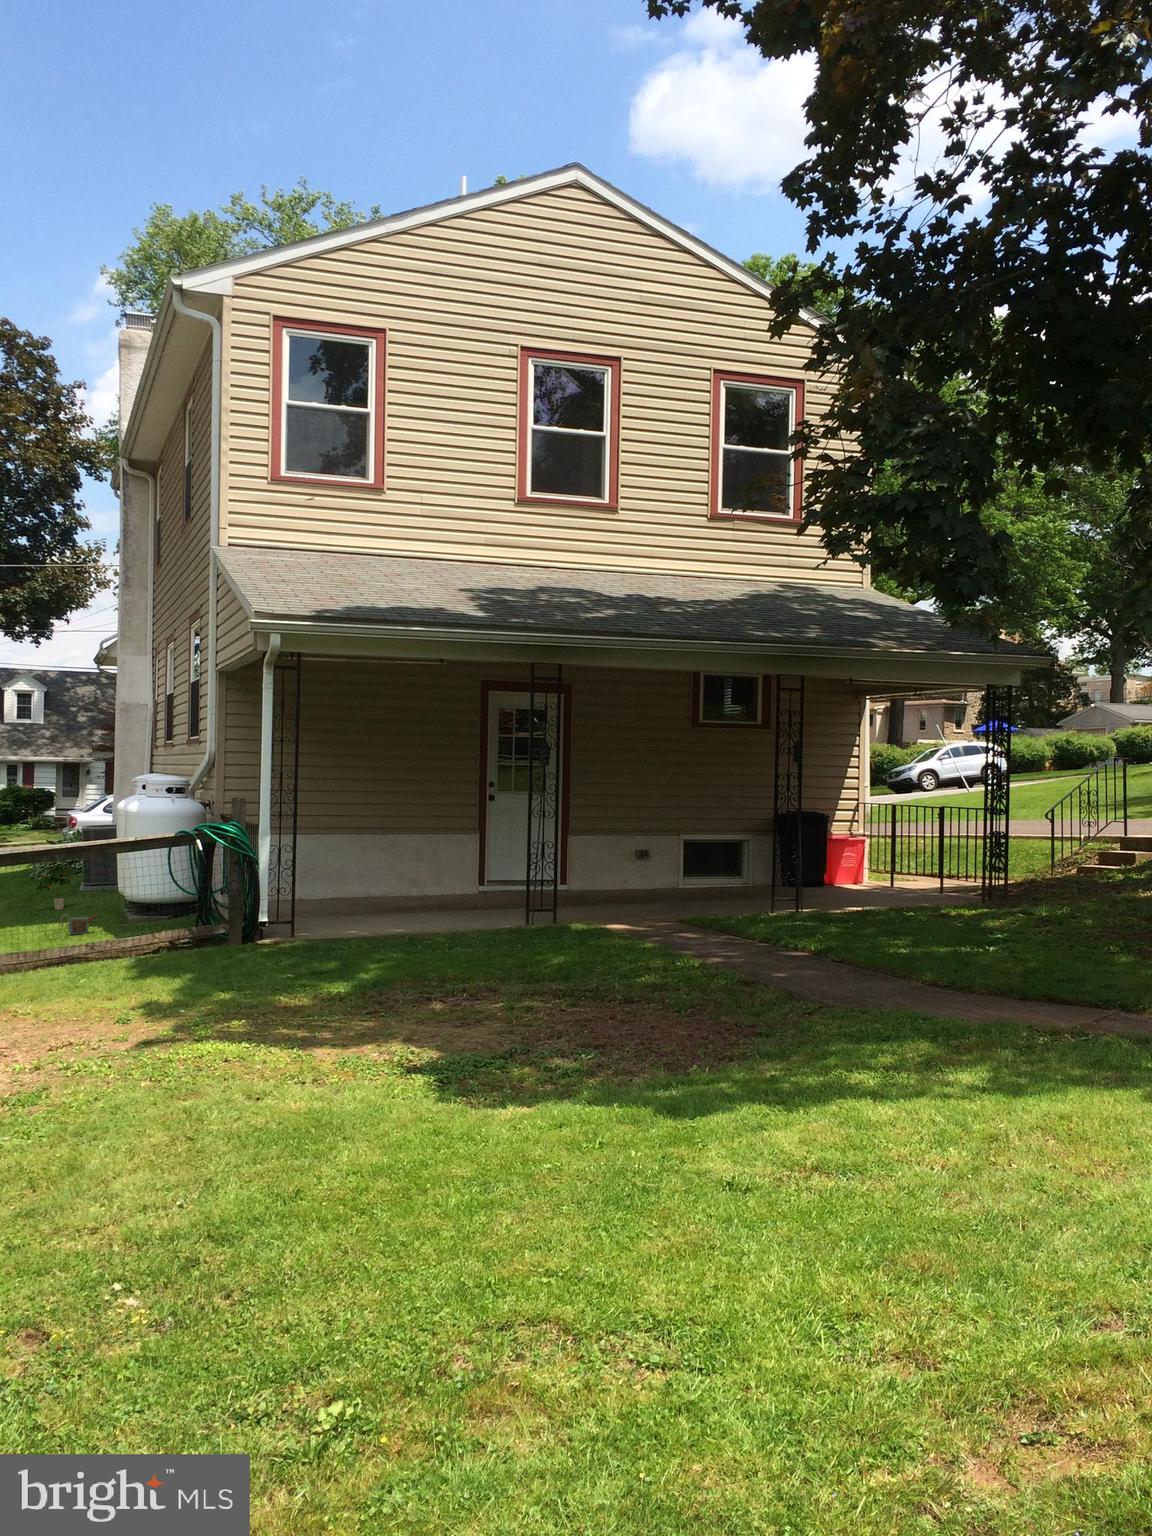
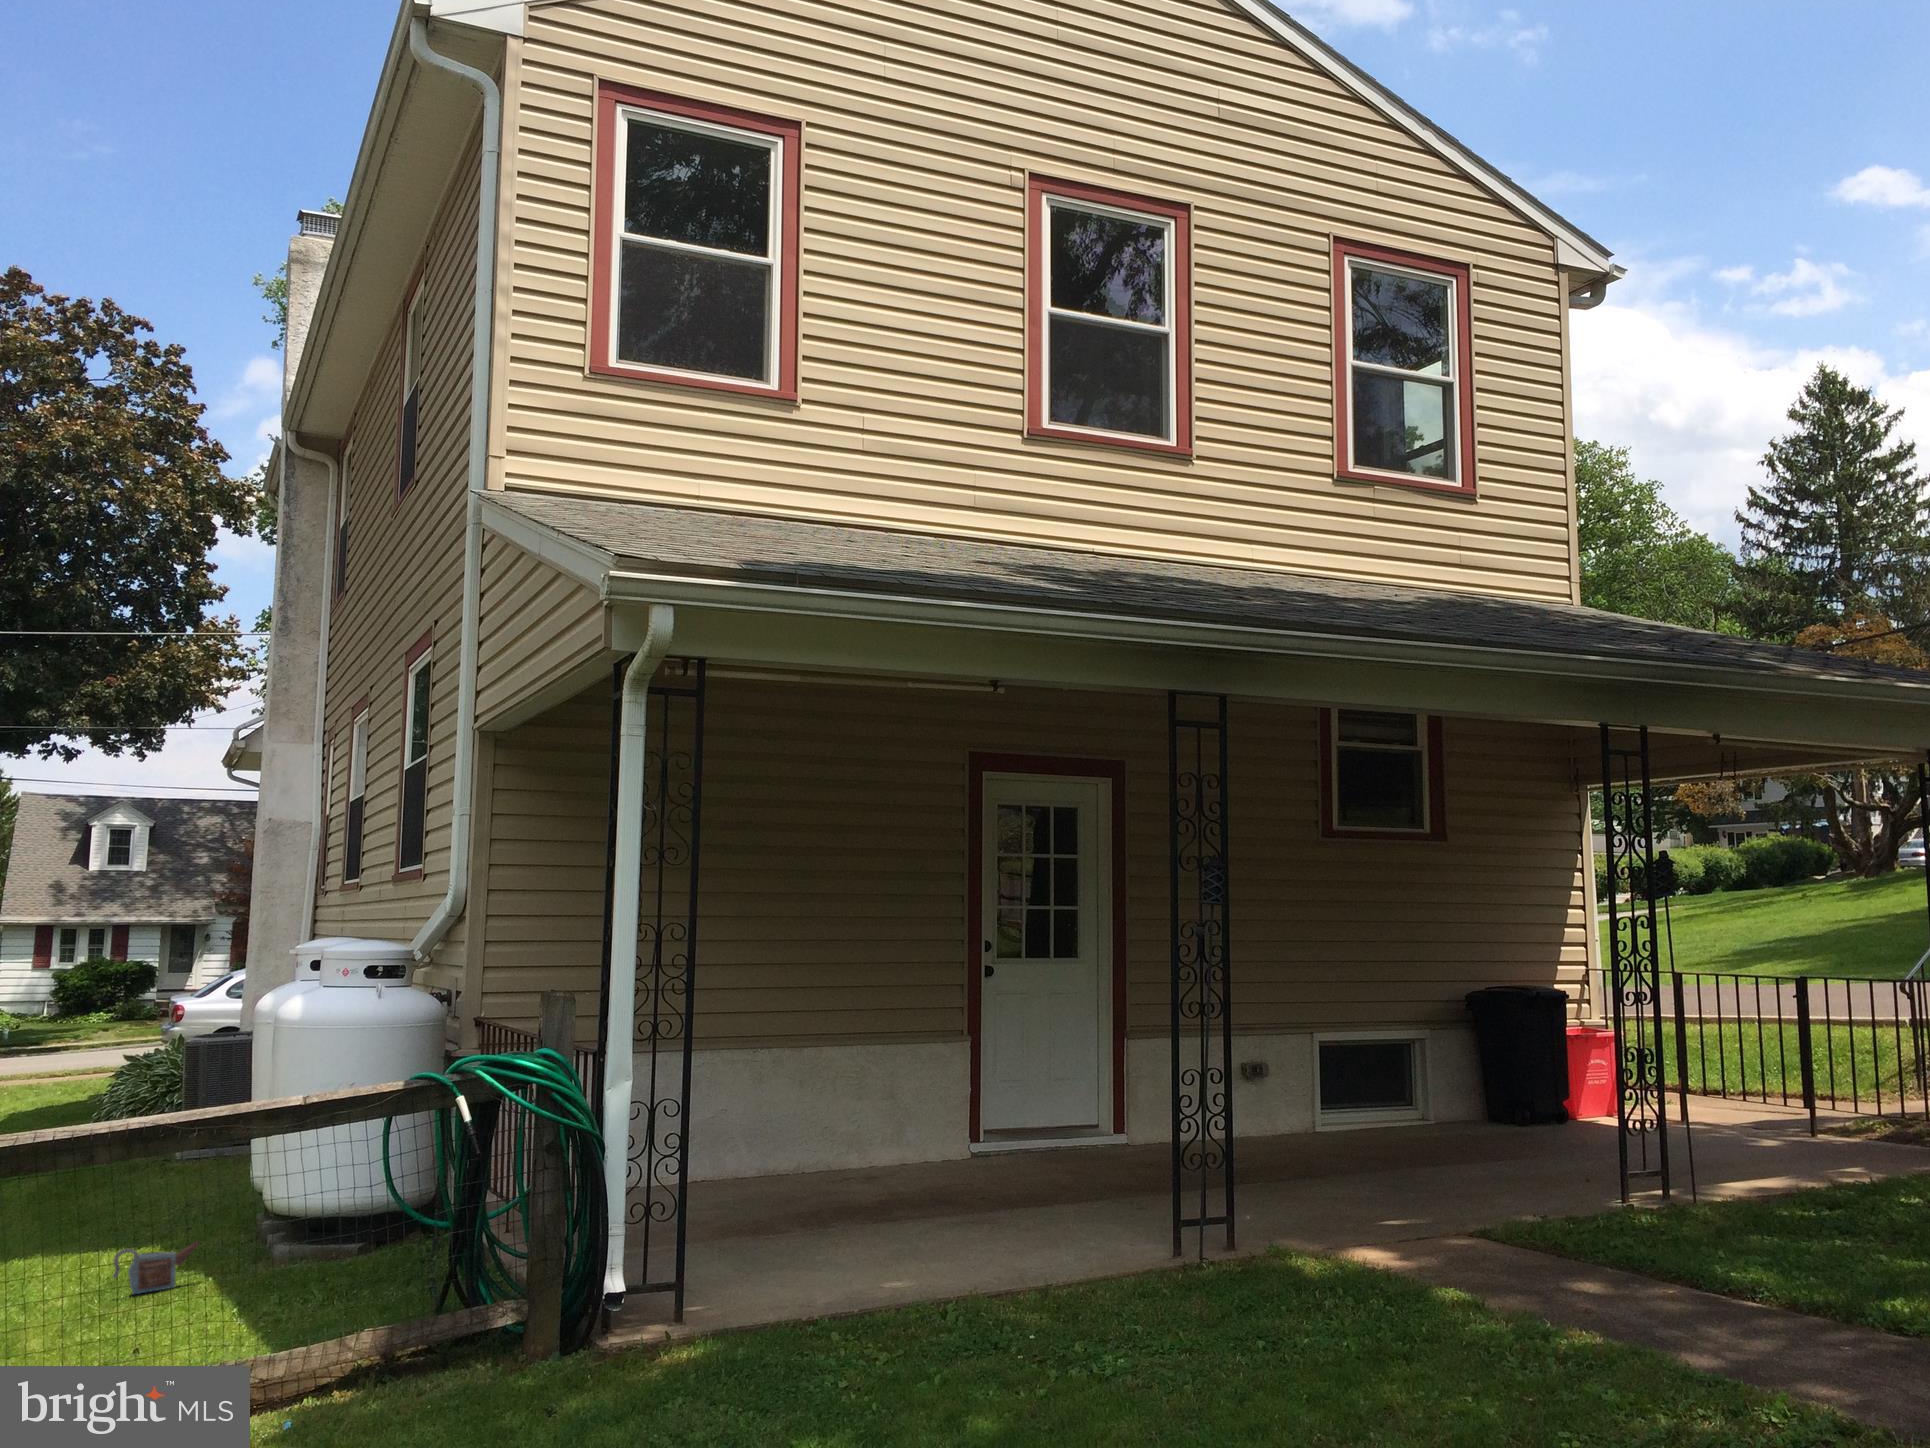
potted plant: present [37,865,77,909] -> none [77,1128,164,1219]

